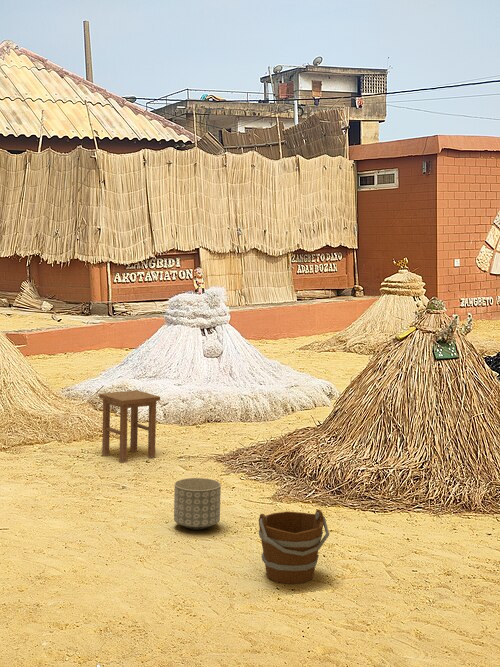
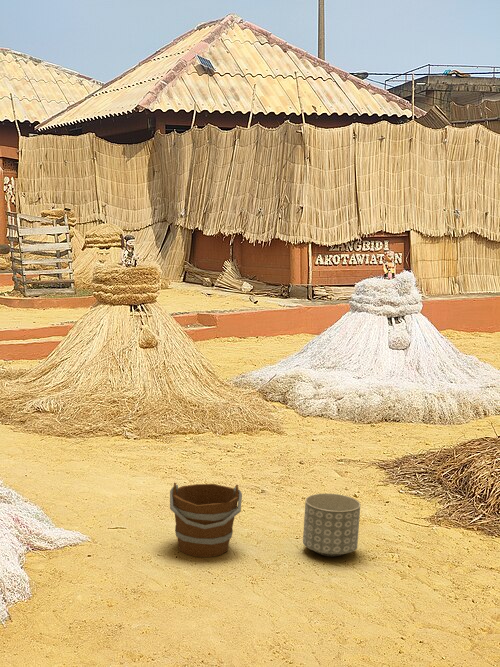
stool: present [99,390,160,463] -> none [254,382,320,463]
bucket: present [259,510,329,584] -> present [170,483,242,557]

